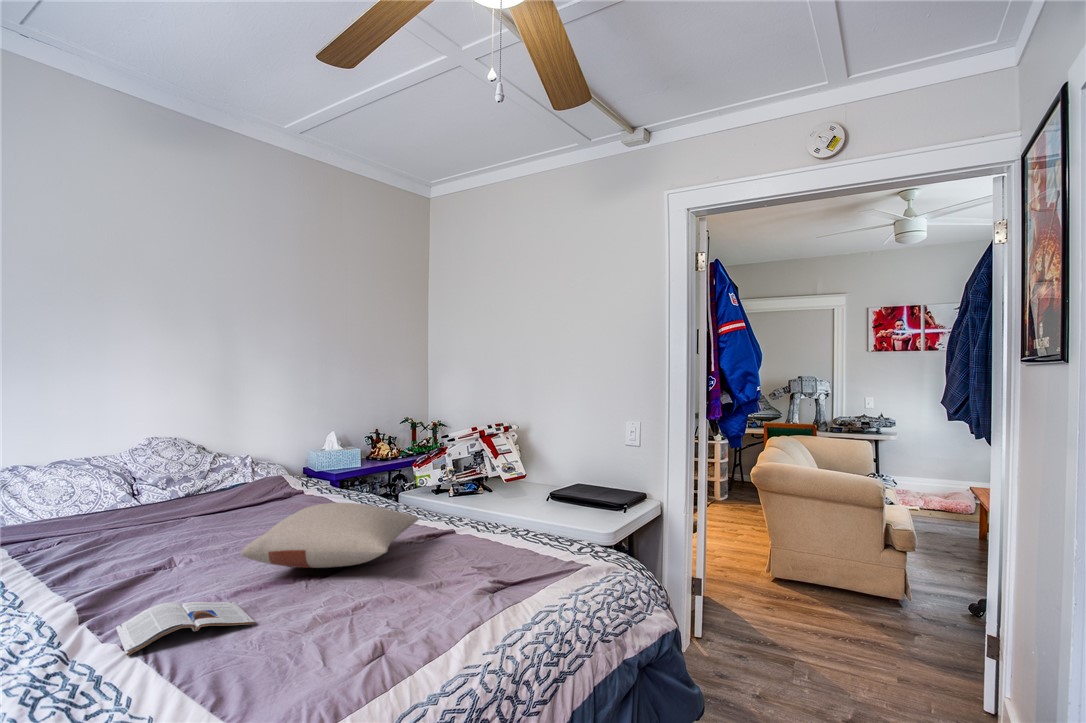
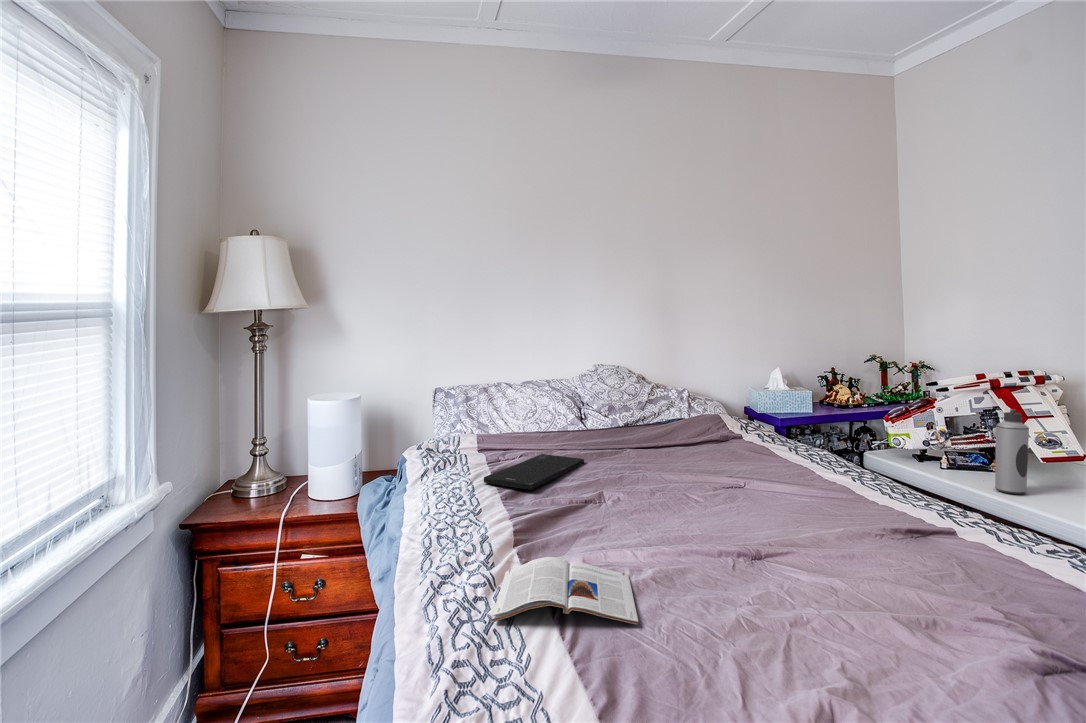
water bottle: none [480,450,497,508] -> present [995,409,1029,494]
pillow: present [241,503,419,568] -> none [643,463,897,566]
smartphone: none [37,532,152,571] -> present [484,454,584,490]

